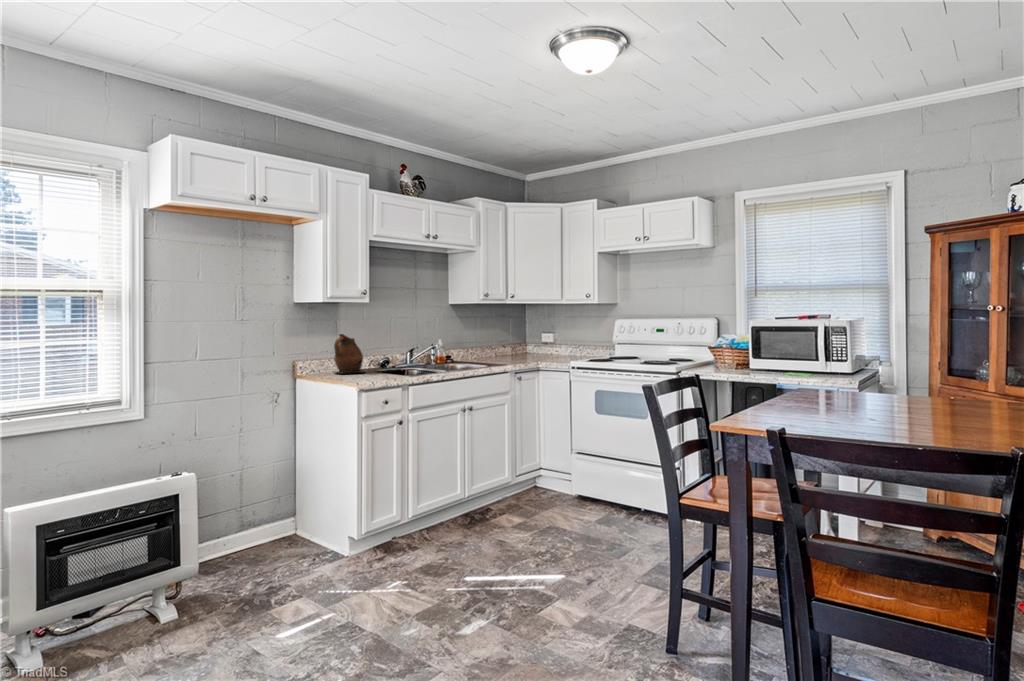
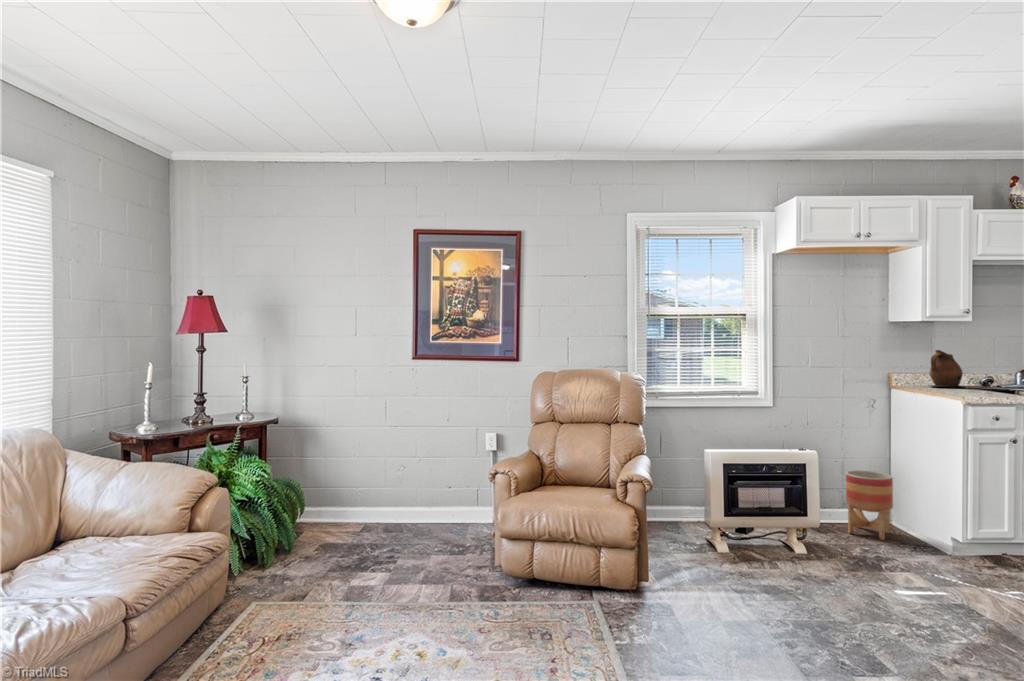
planter: none [244,477,295,559] -> present [846,470,893,540]

